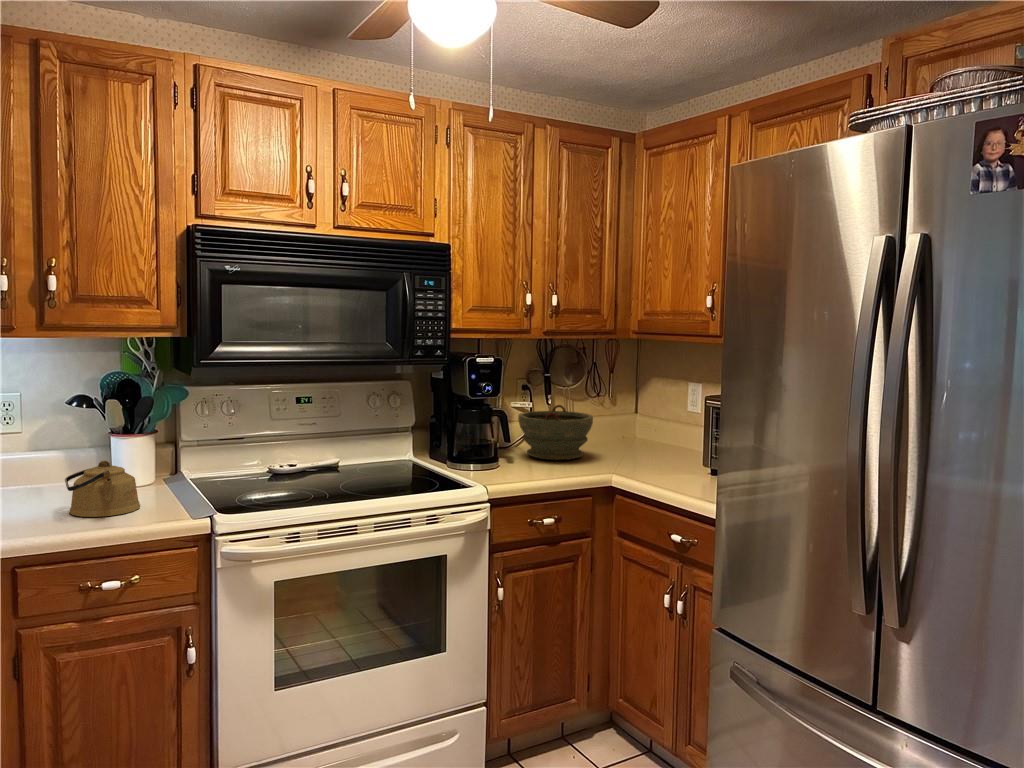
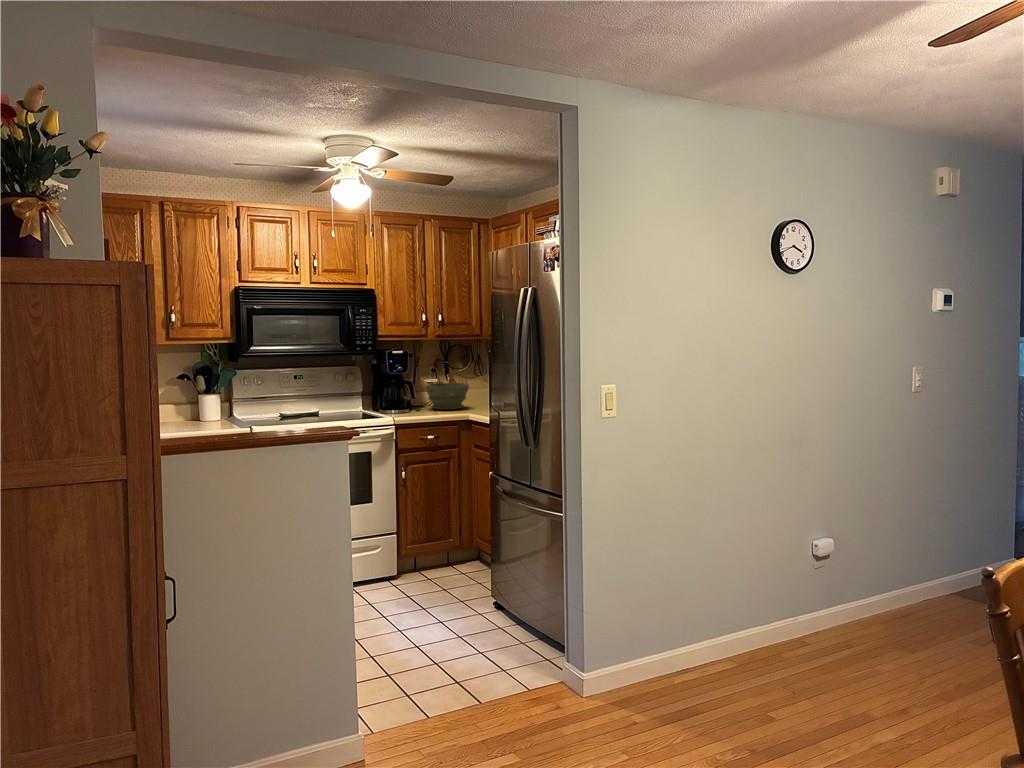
kettle: present [65,460,140,517] -> none [179,404,215,430]

